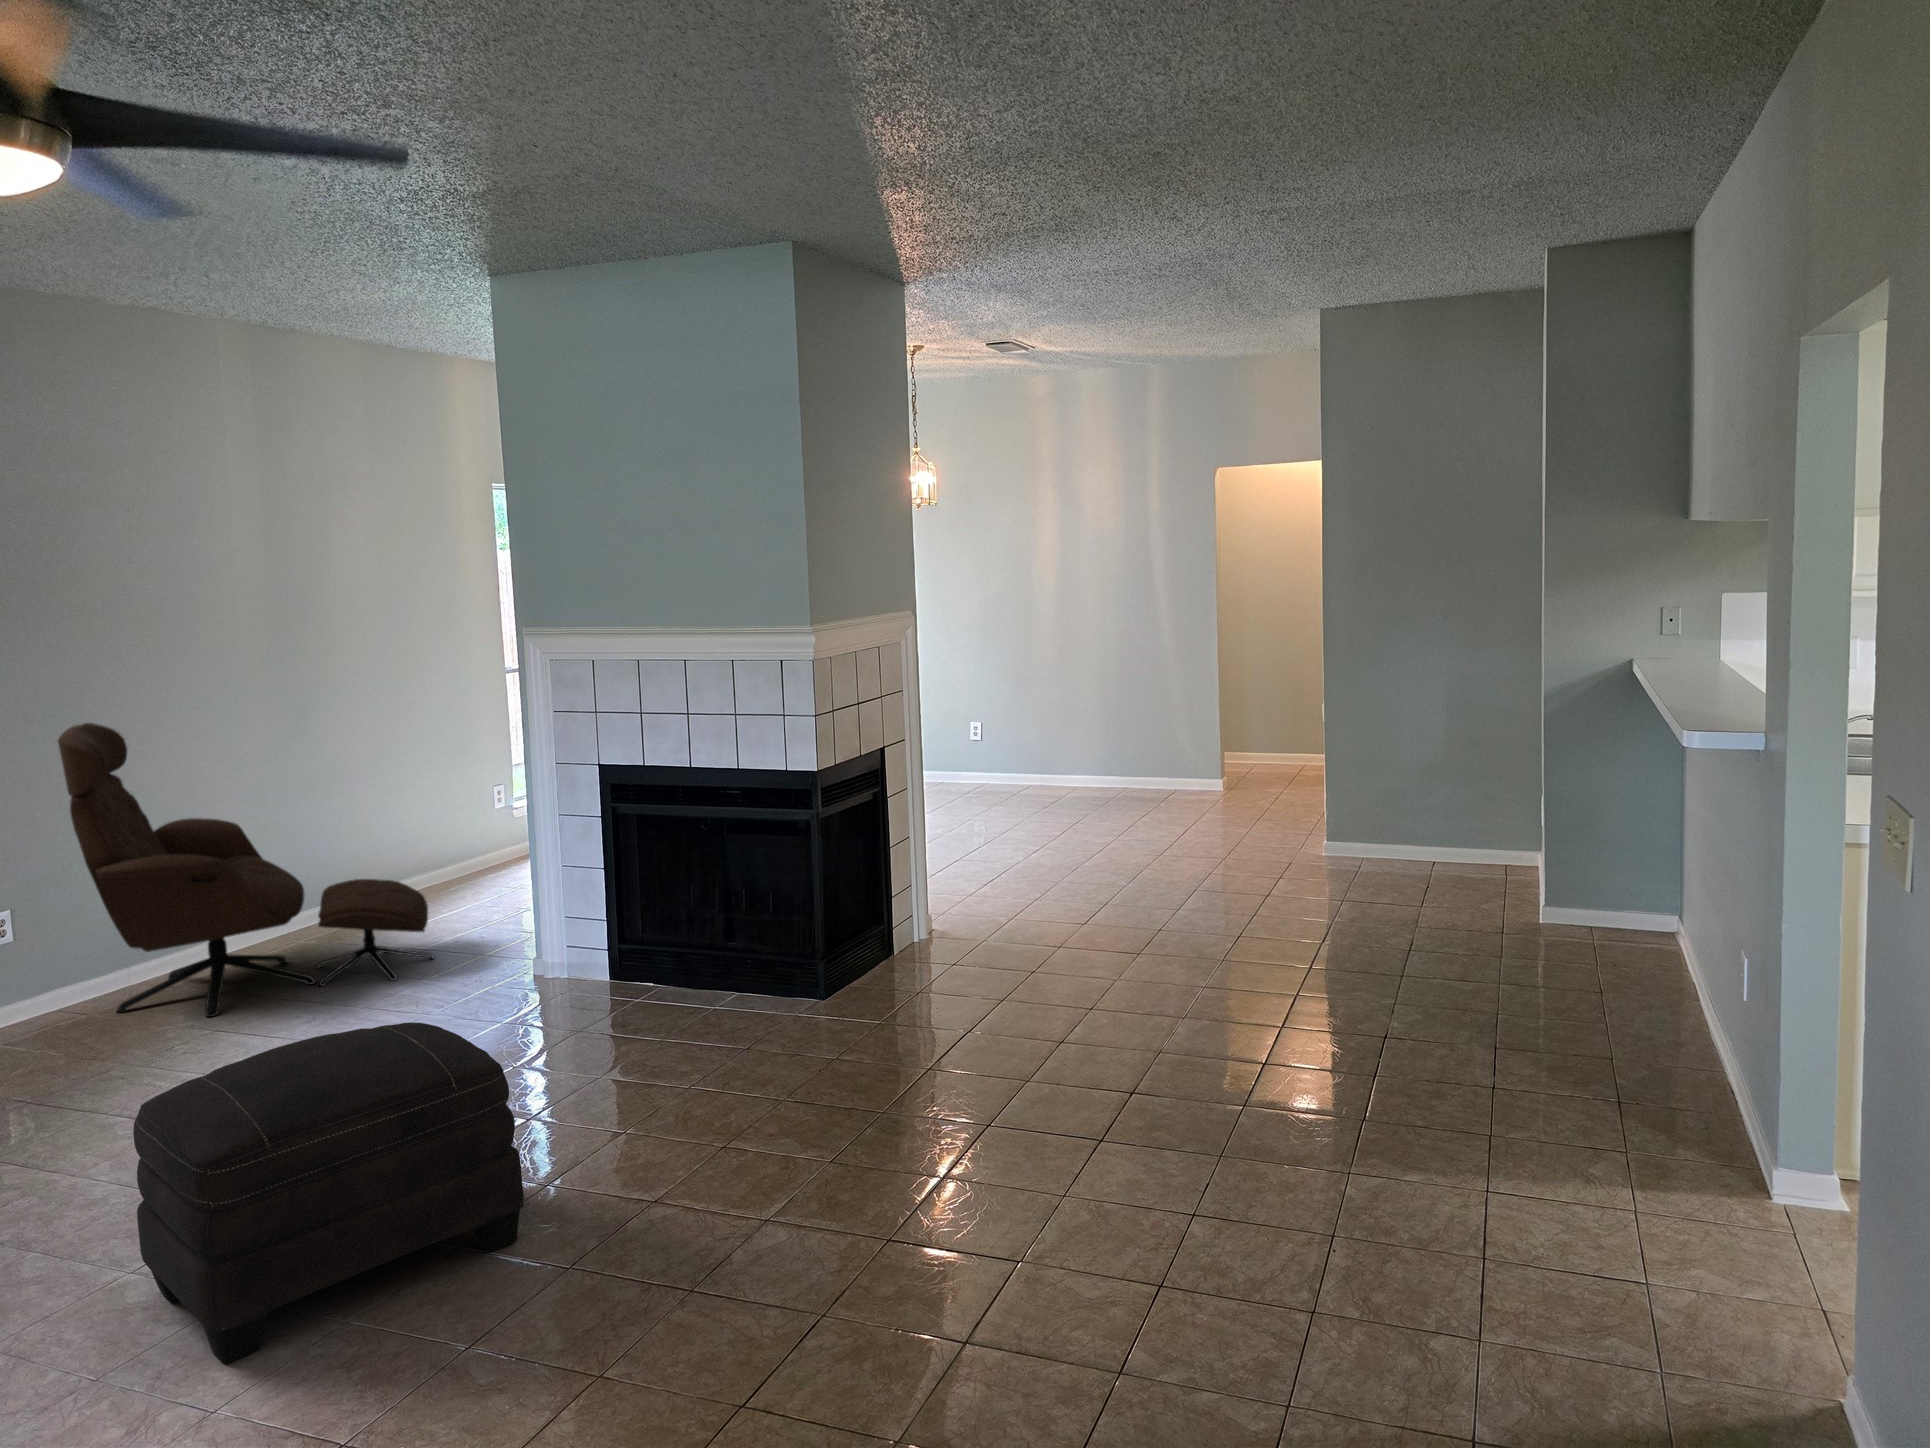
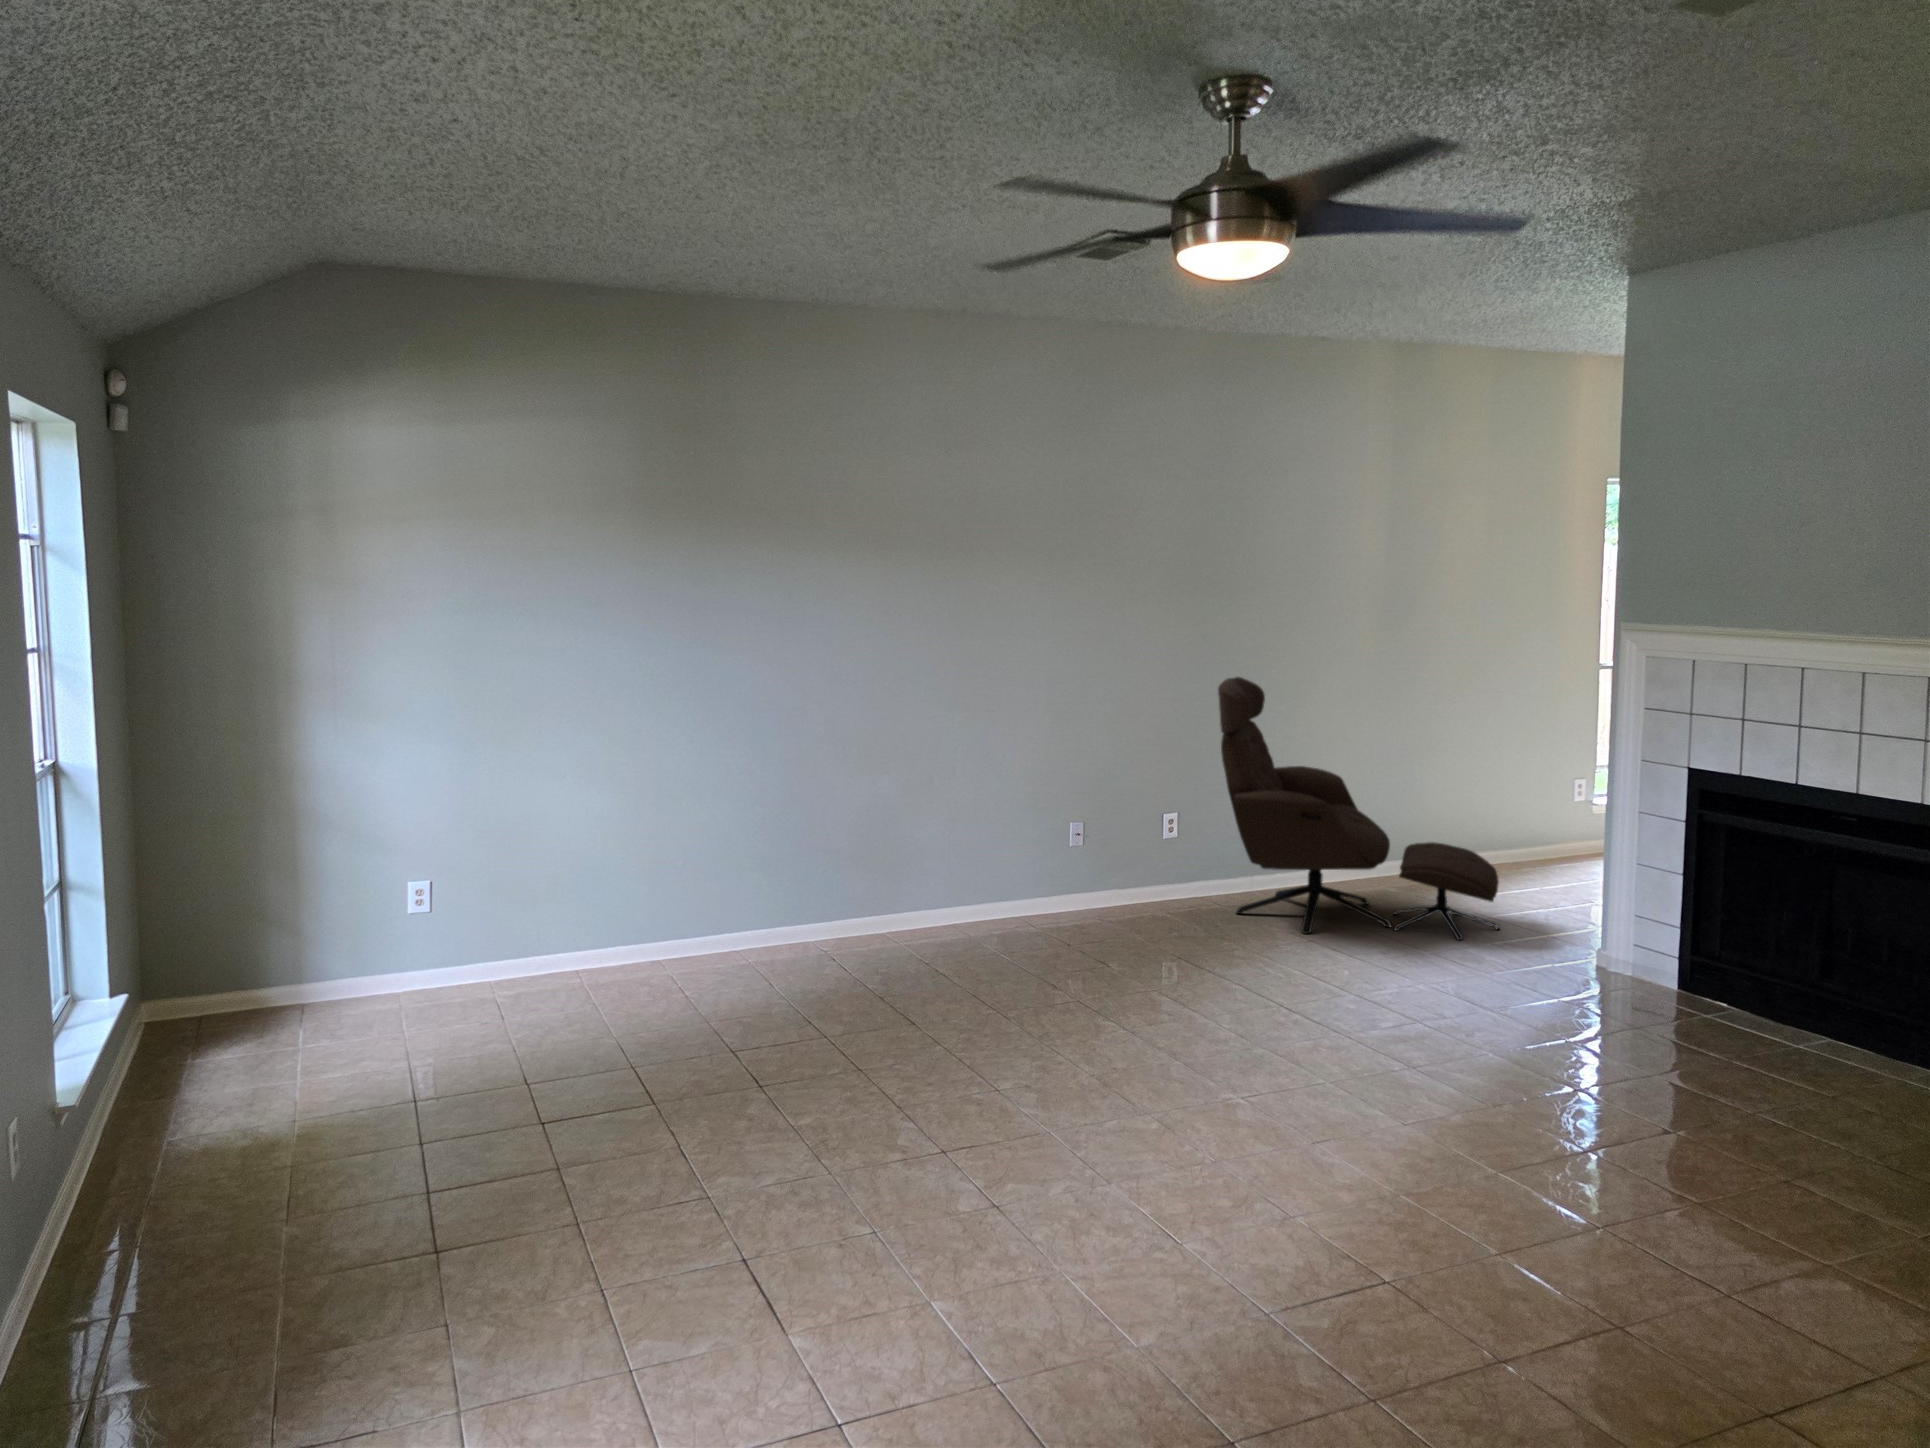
ottoman: present [133,1022,524,1364] -> none [1249,955,1564,1190]

